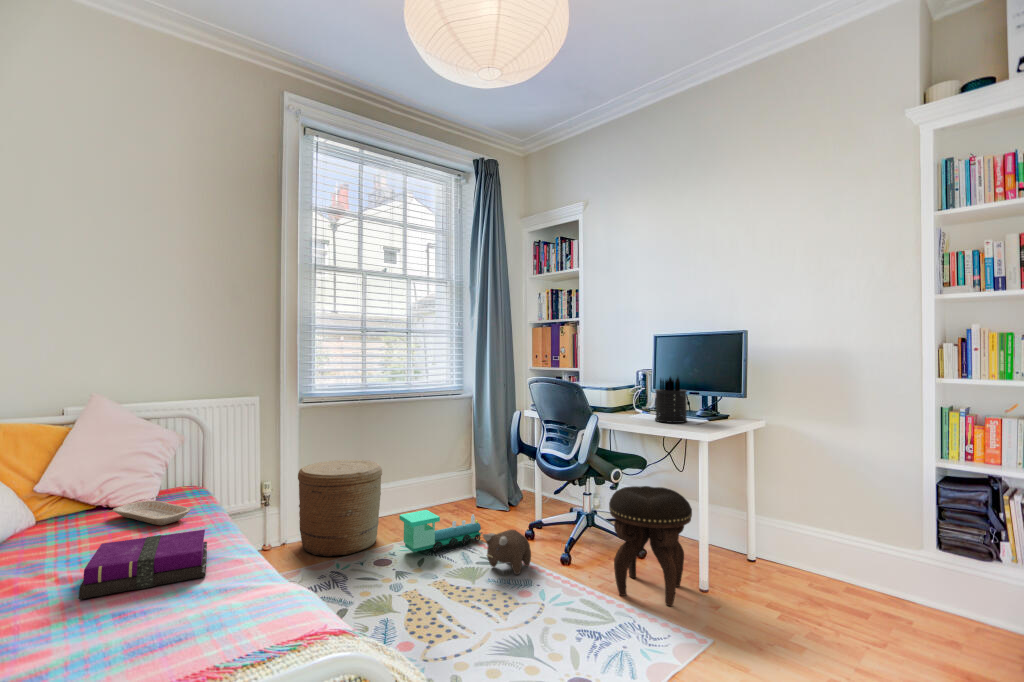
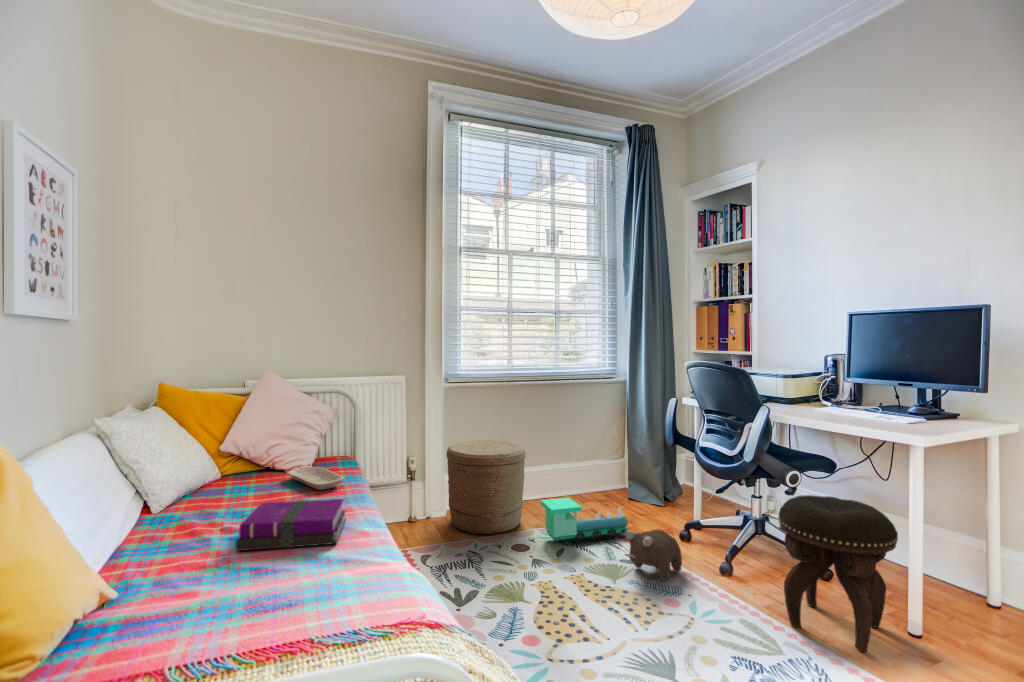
pen holder: present [655,377,687,423] -> none [846,359,896,420]

